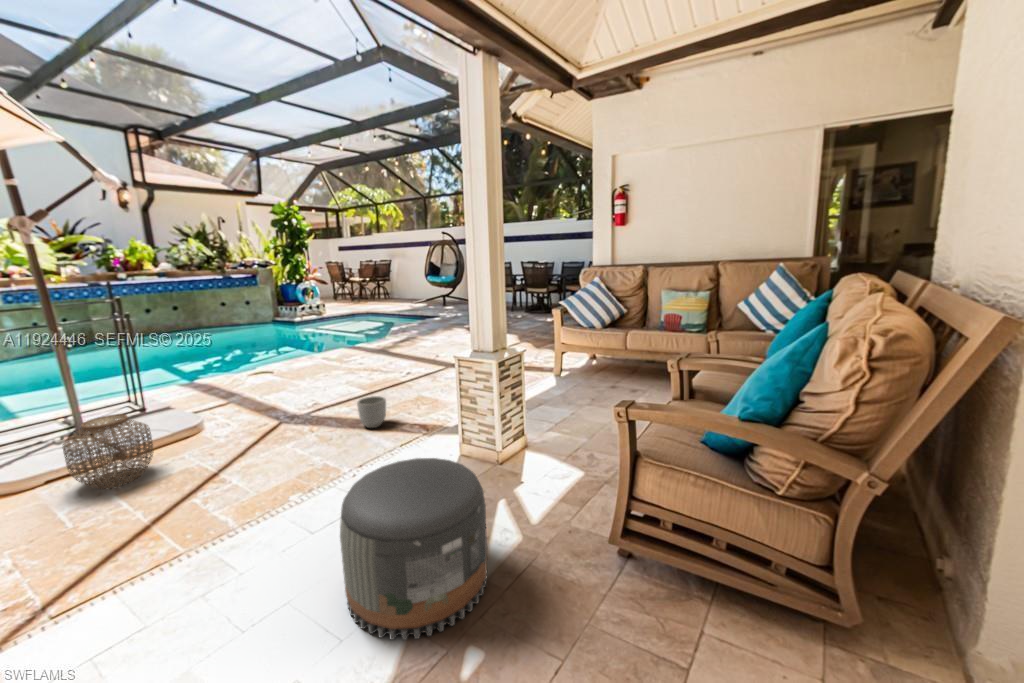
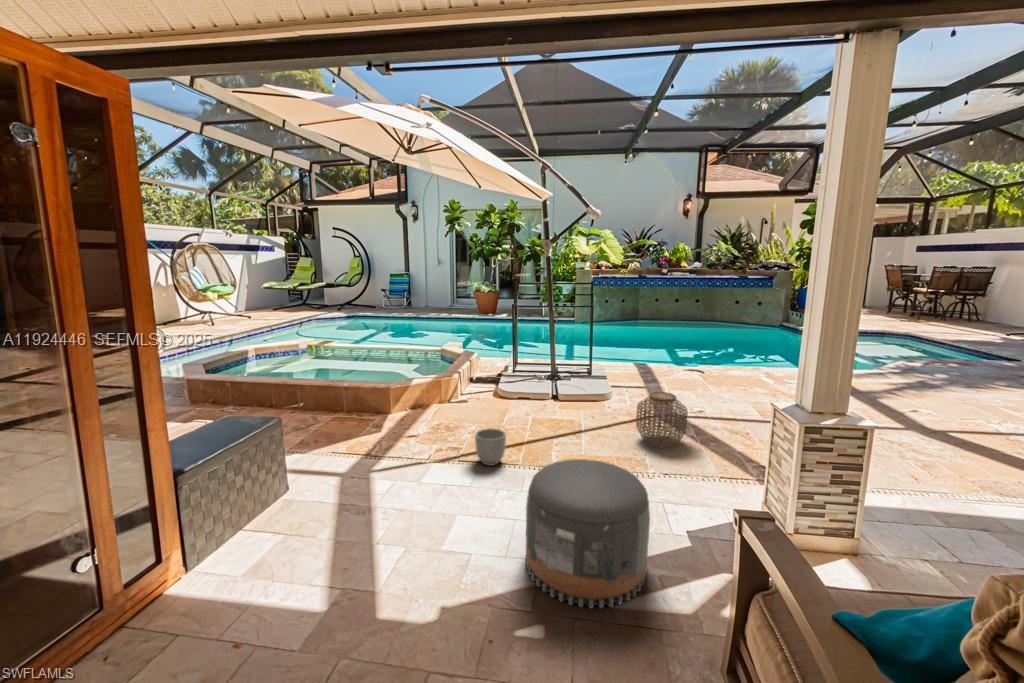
planter: present [357,396,386,428] -> present [475,428,506,466]
woven basket: present [63,414,153,489] -> present [636,392,688,448]

